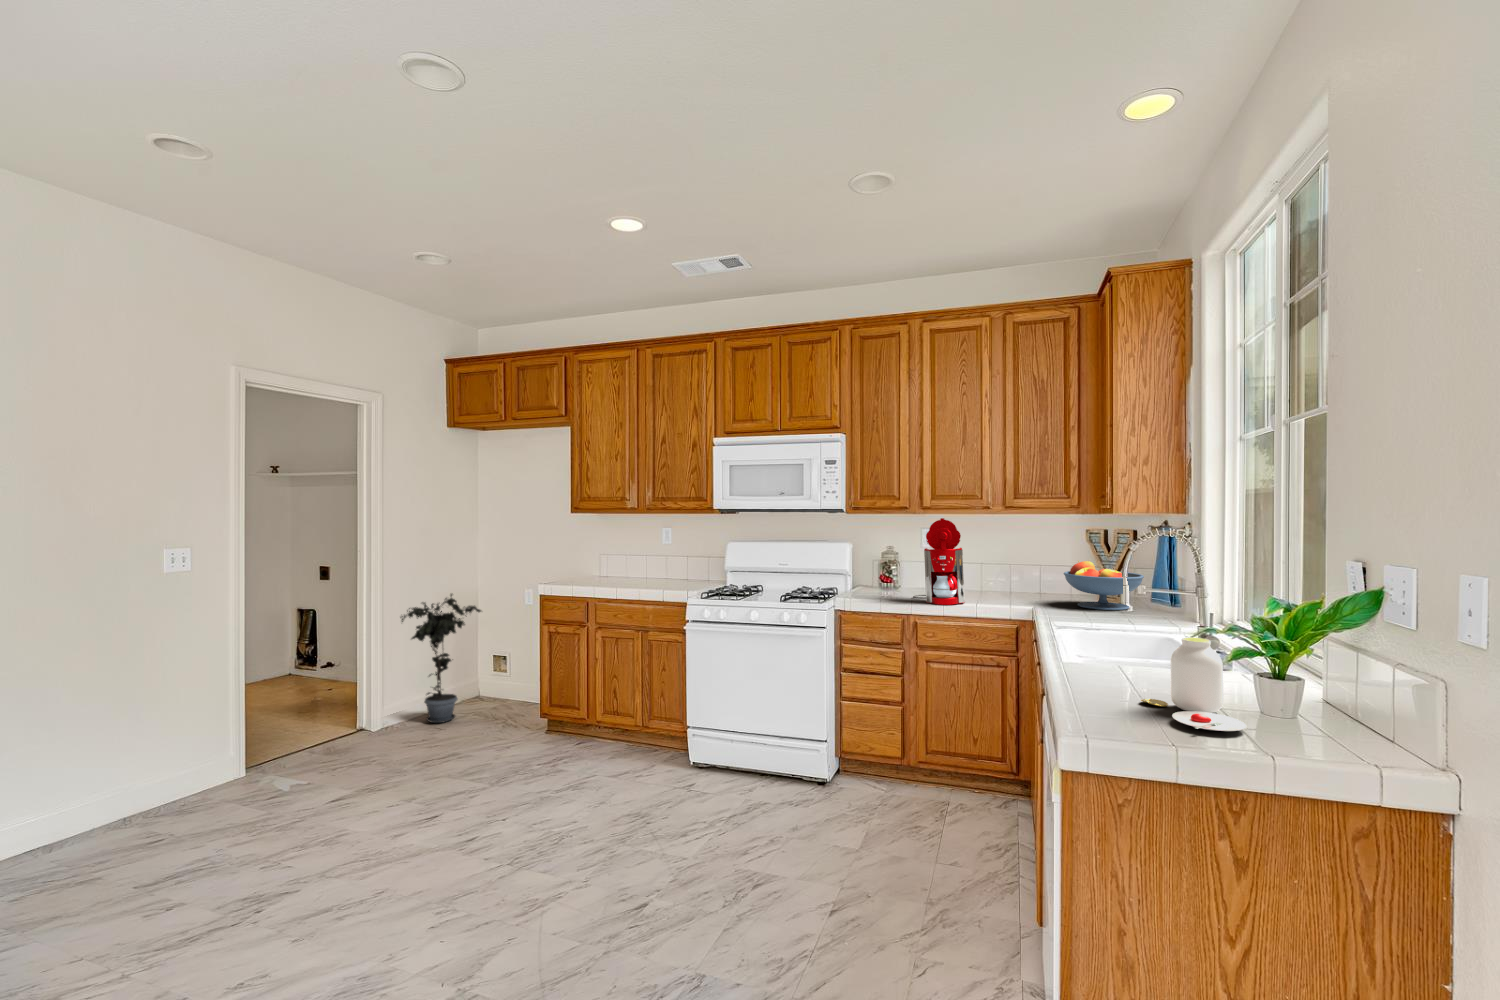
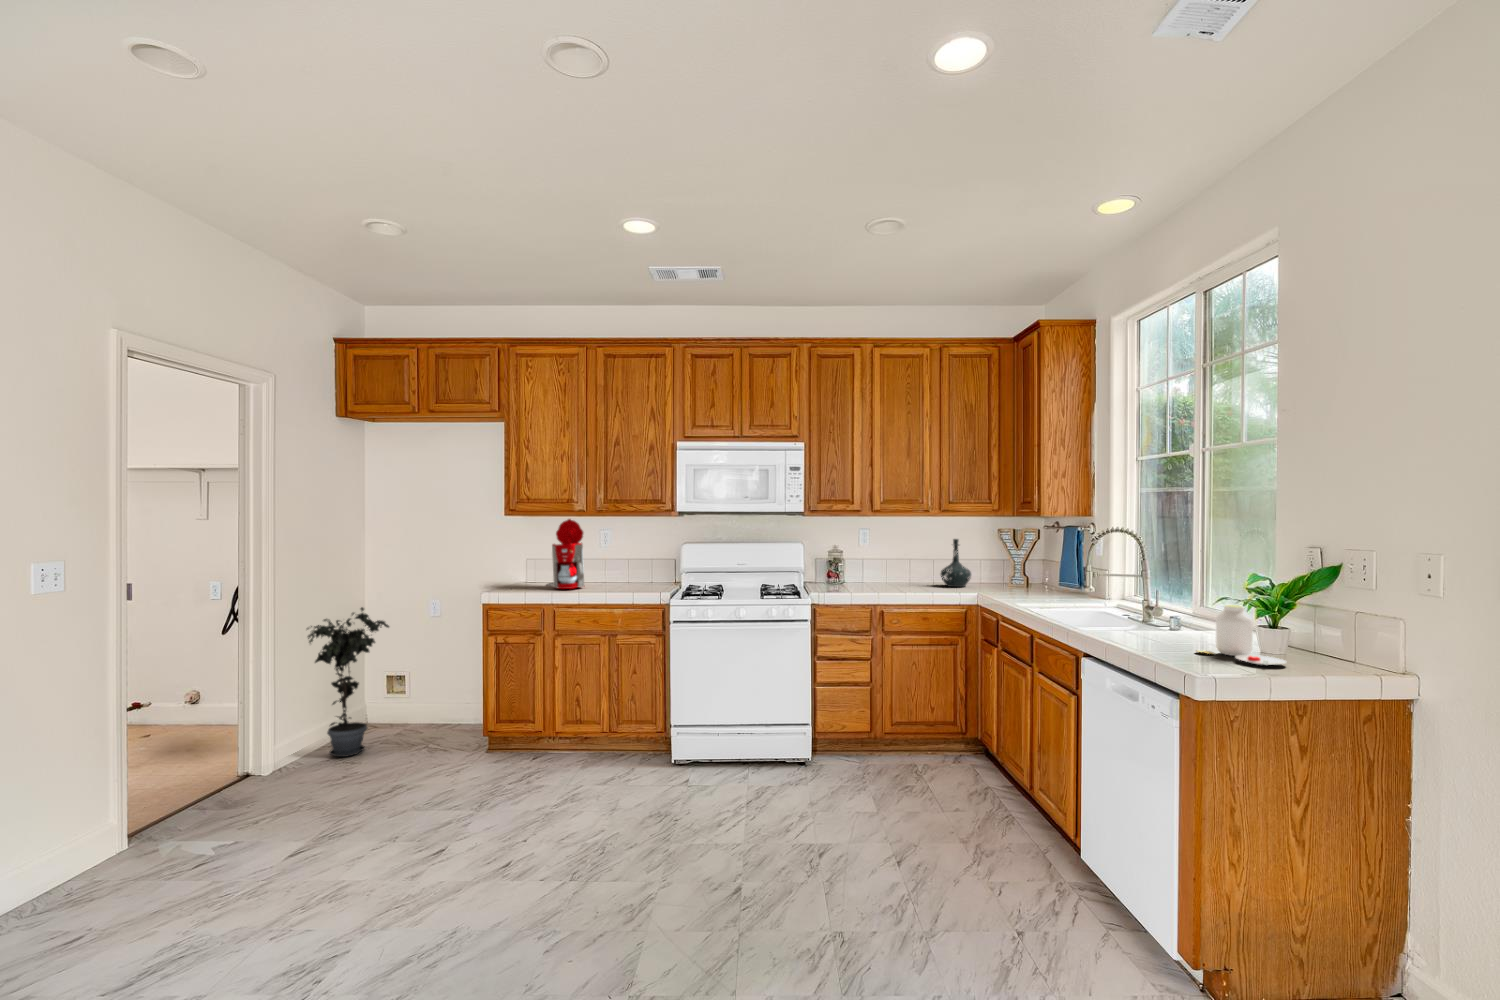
coffee maker: present [913,518,965,605] -> present [548,519,584,589]
bottle: none [1007,541,1045,598] -> present [941,539,971,587]
fruit bowl: present [1064,561,1144,610] -> none [997,554,1059,594]

